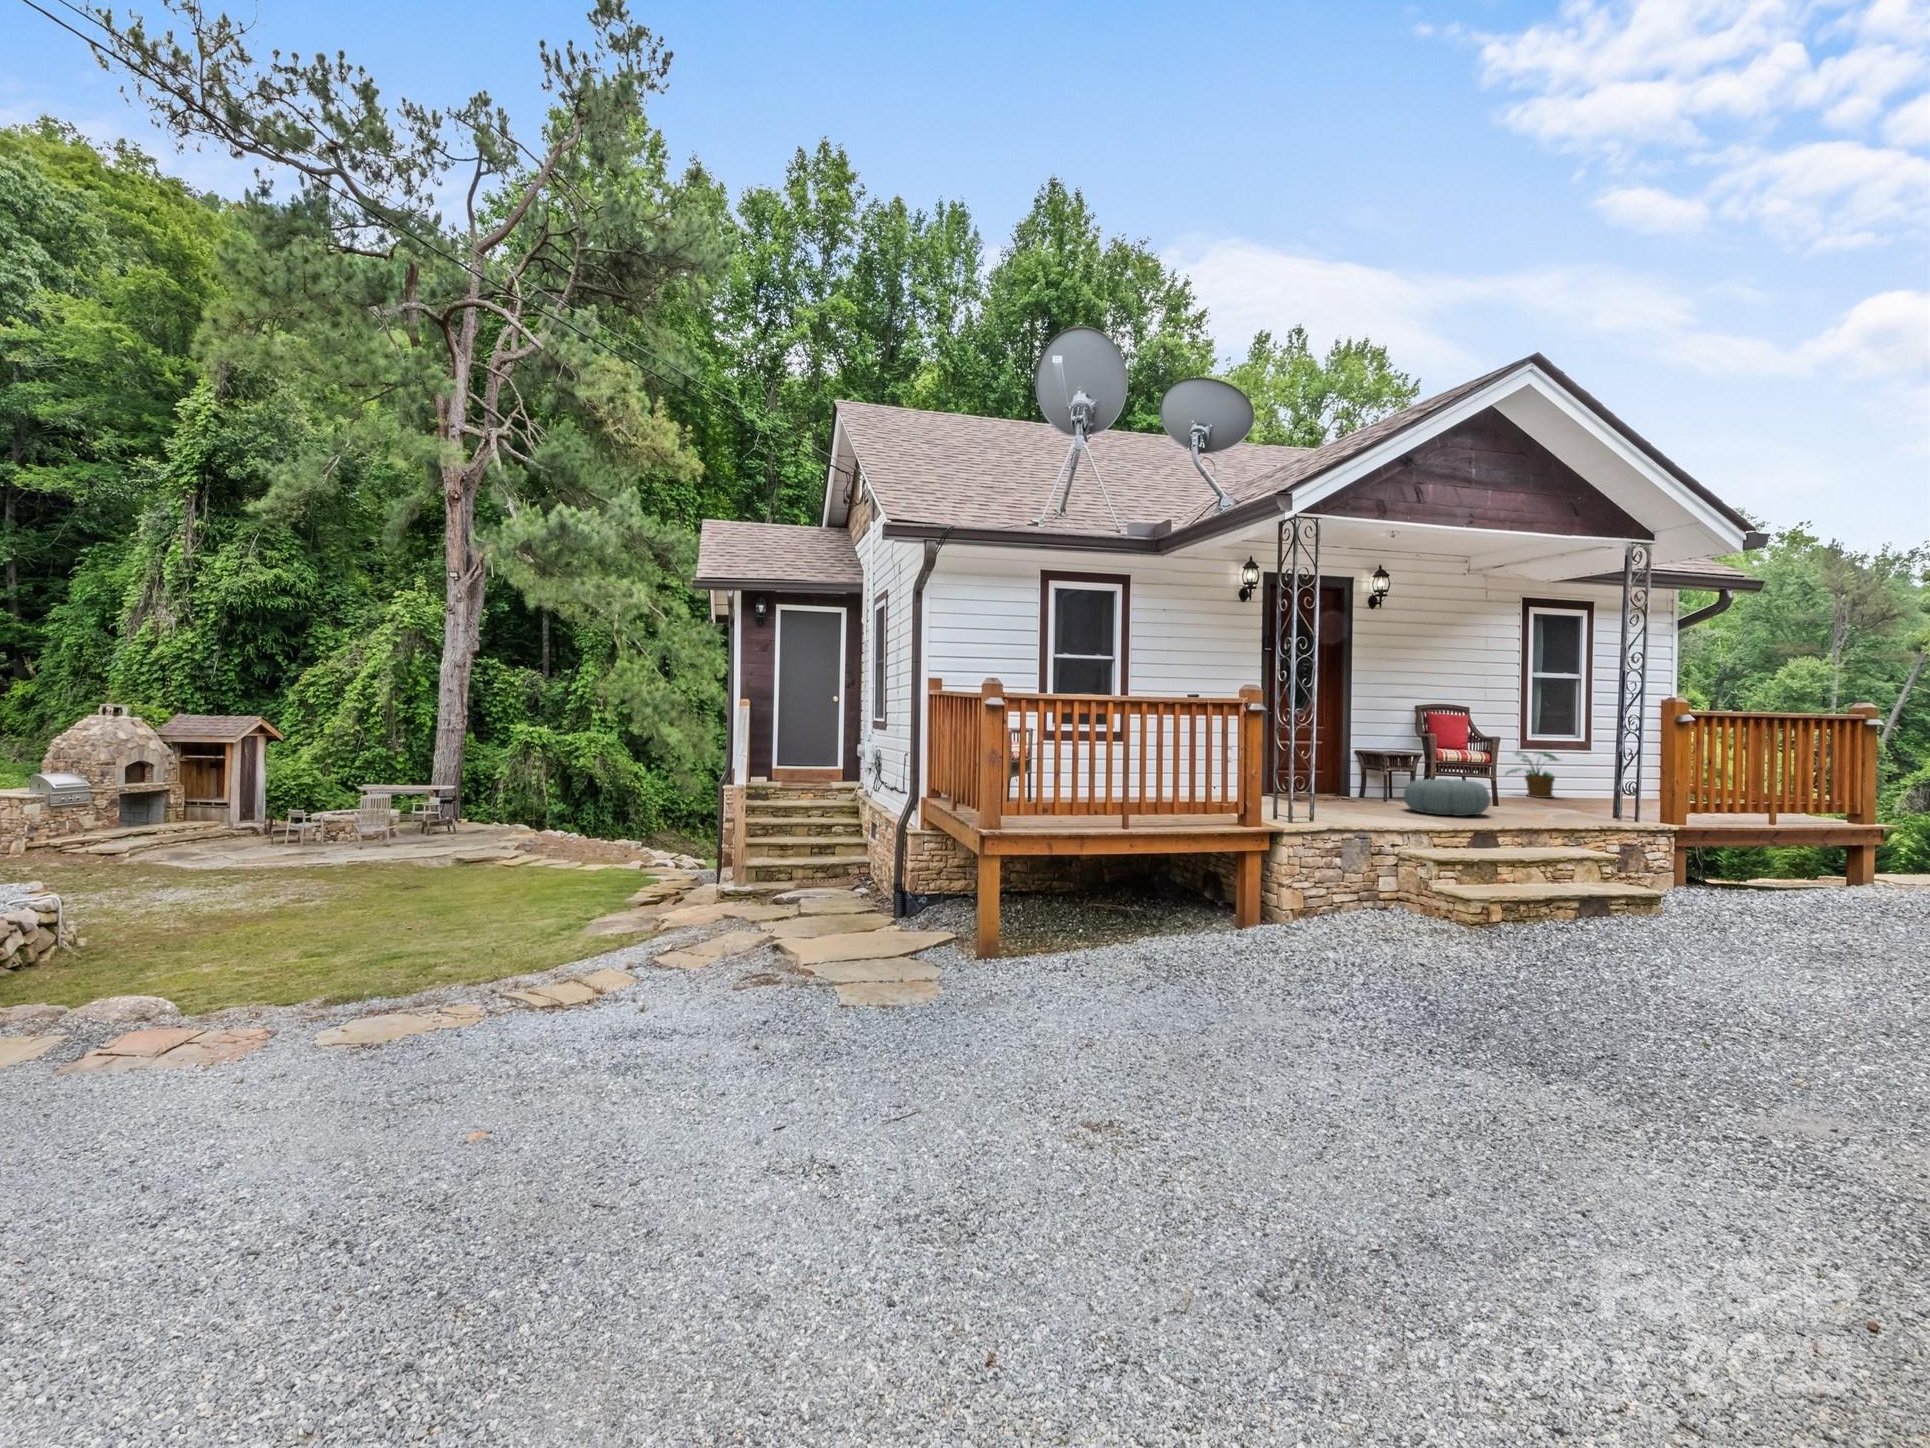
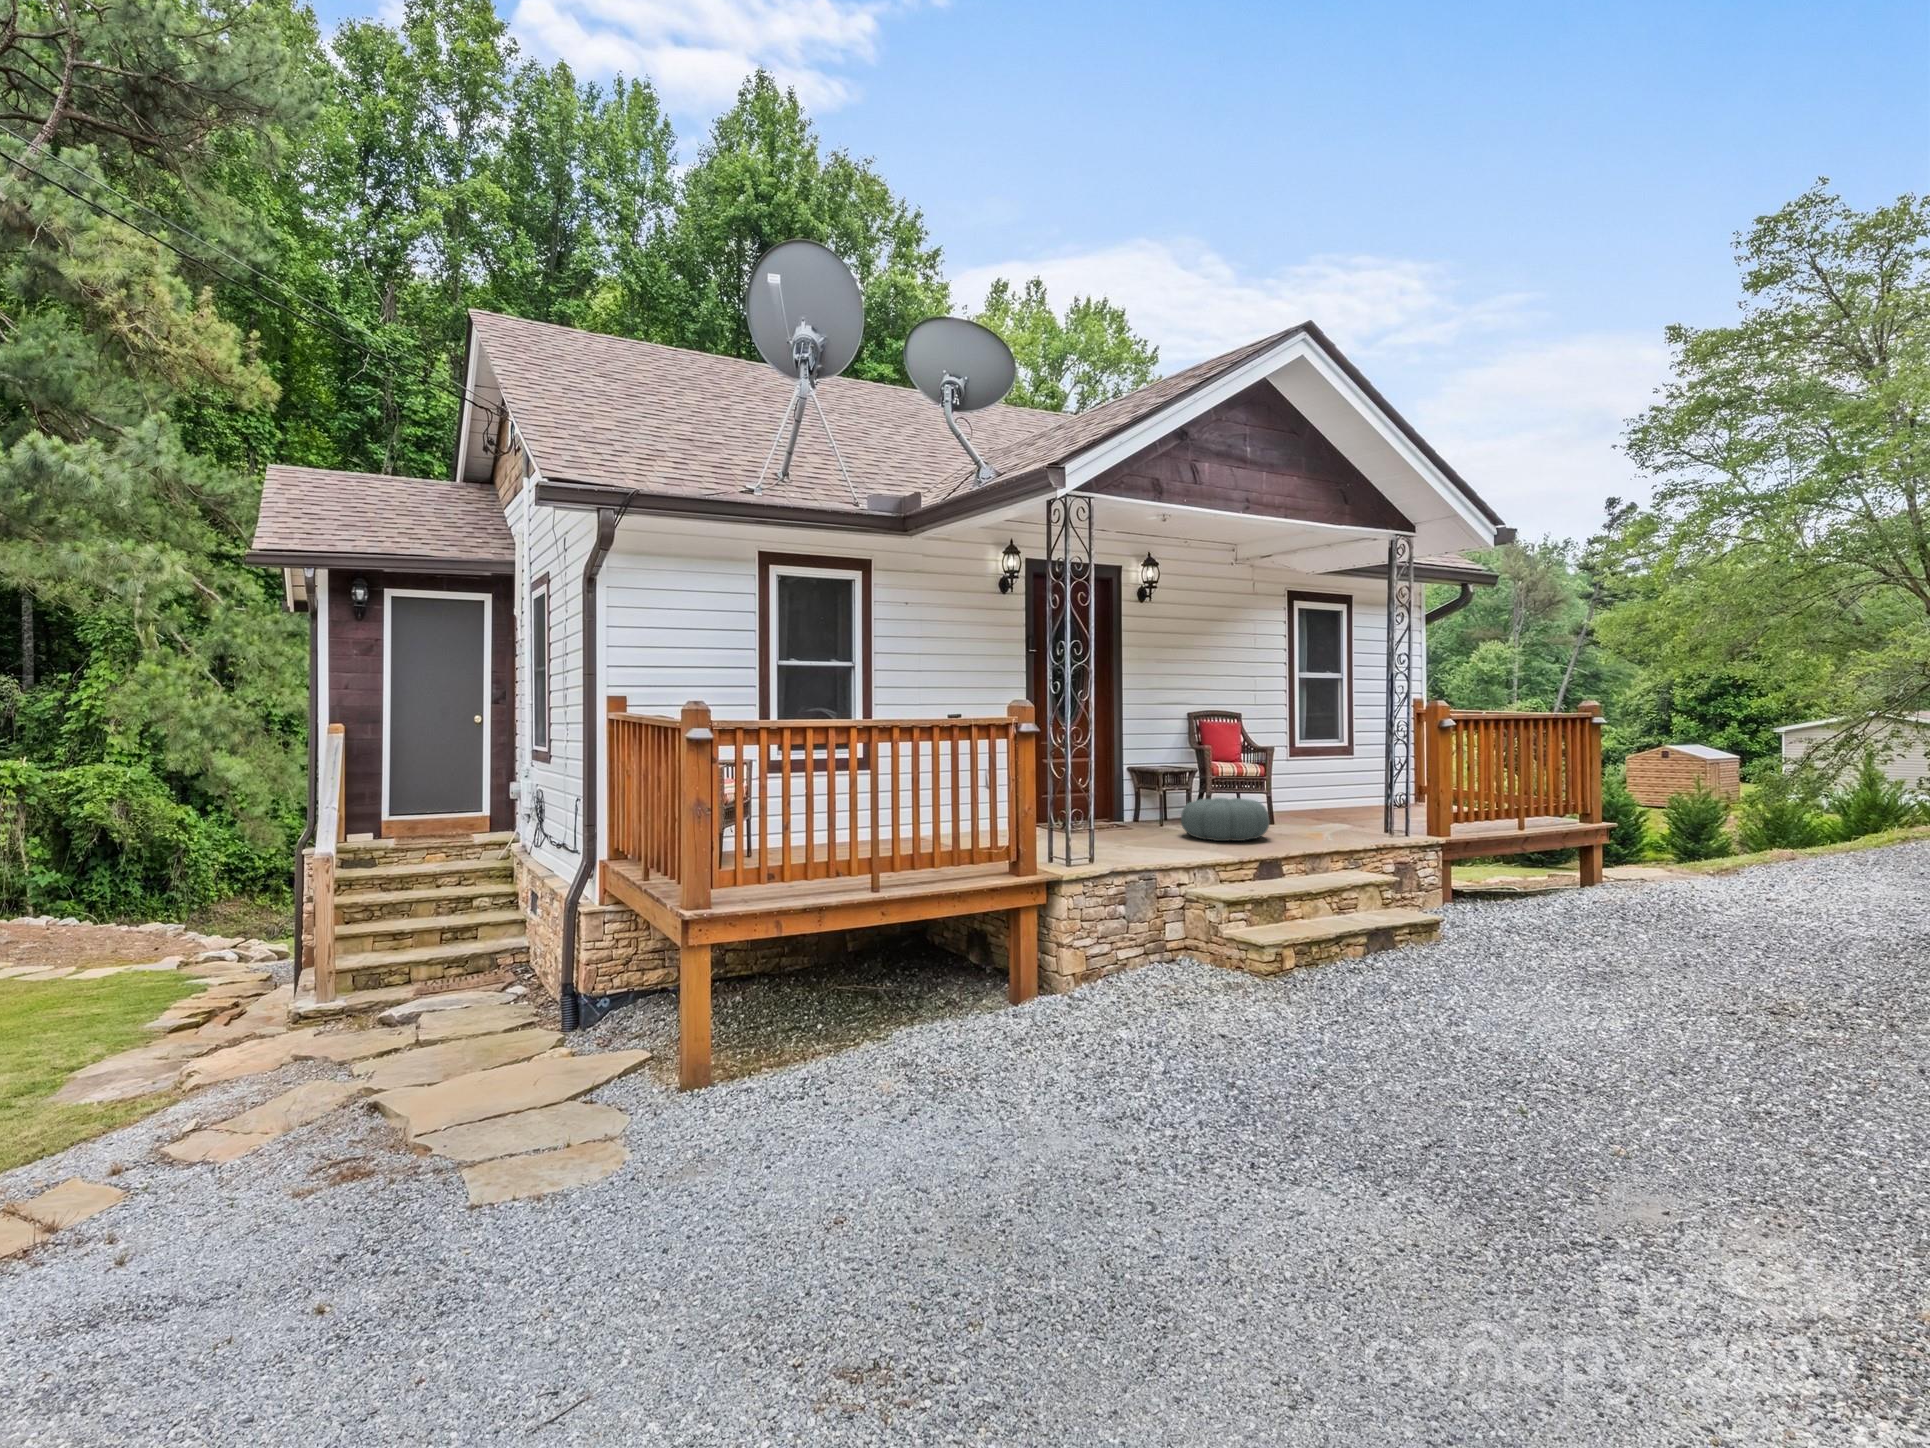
potted plant: present [1506,752,1559,798] -> none [1268,757,1323,807]

